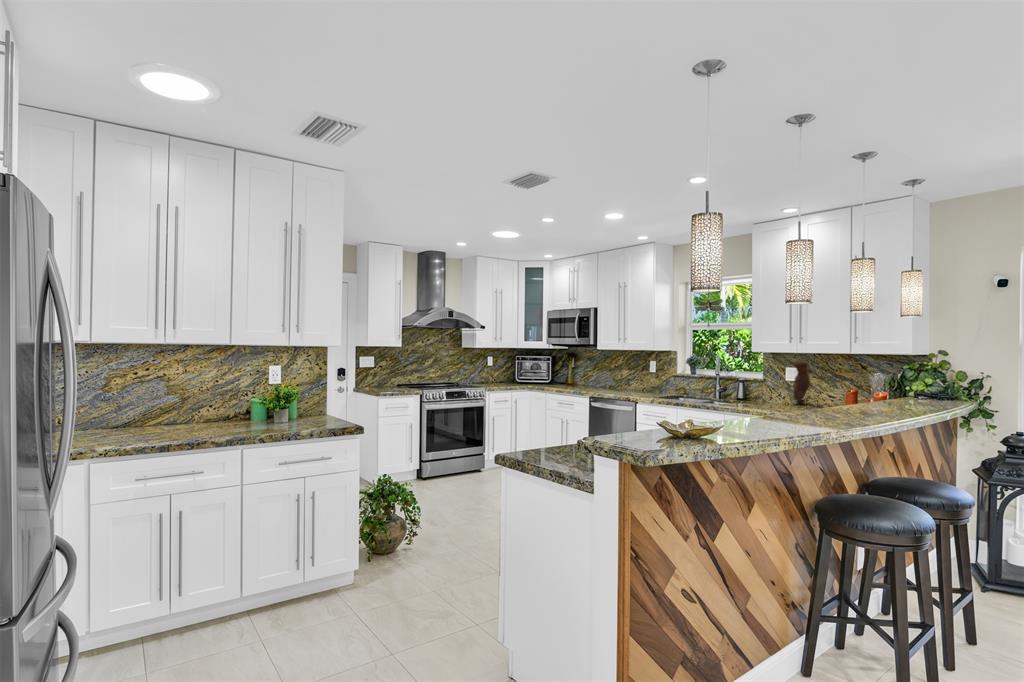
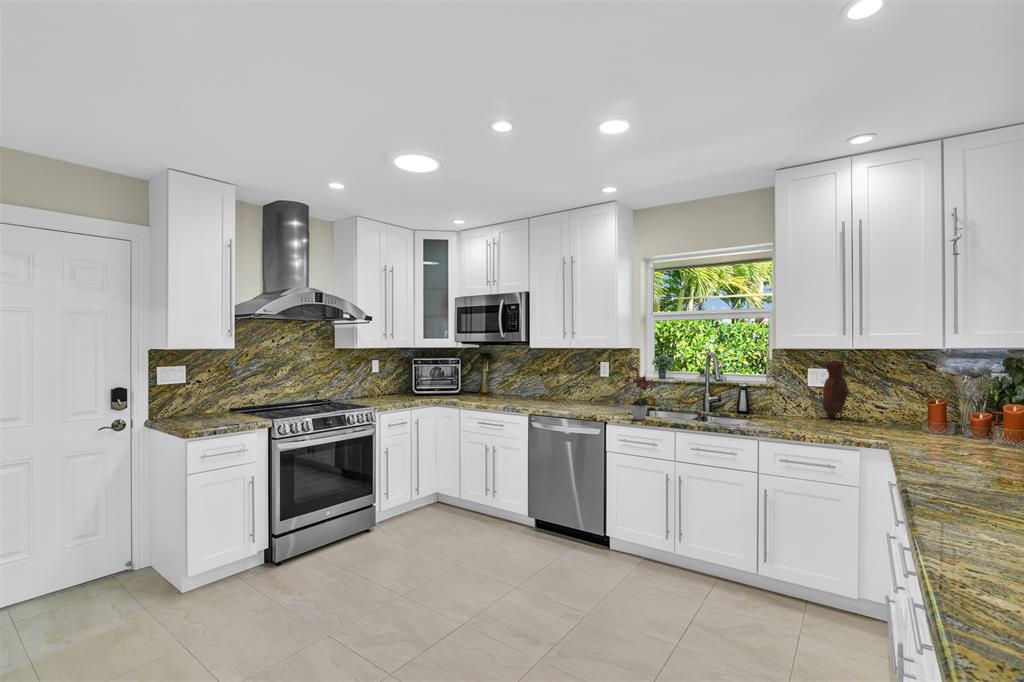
flower arrangement: none [647,362,669,400] -> present [624,367,656,420]

